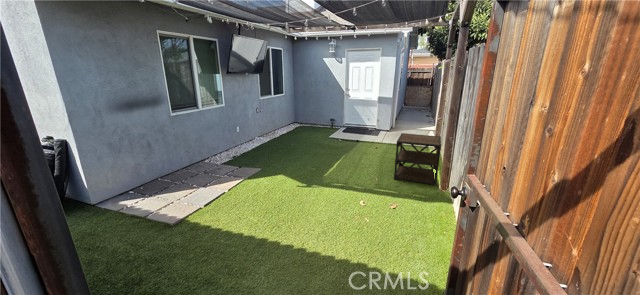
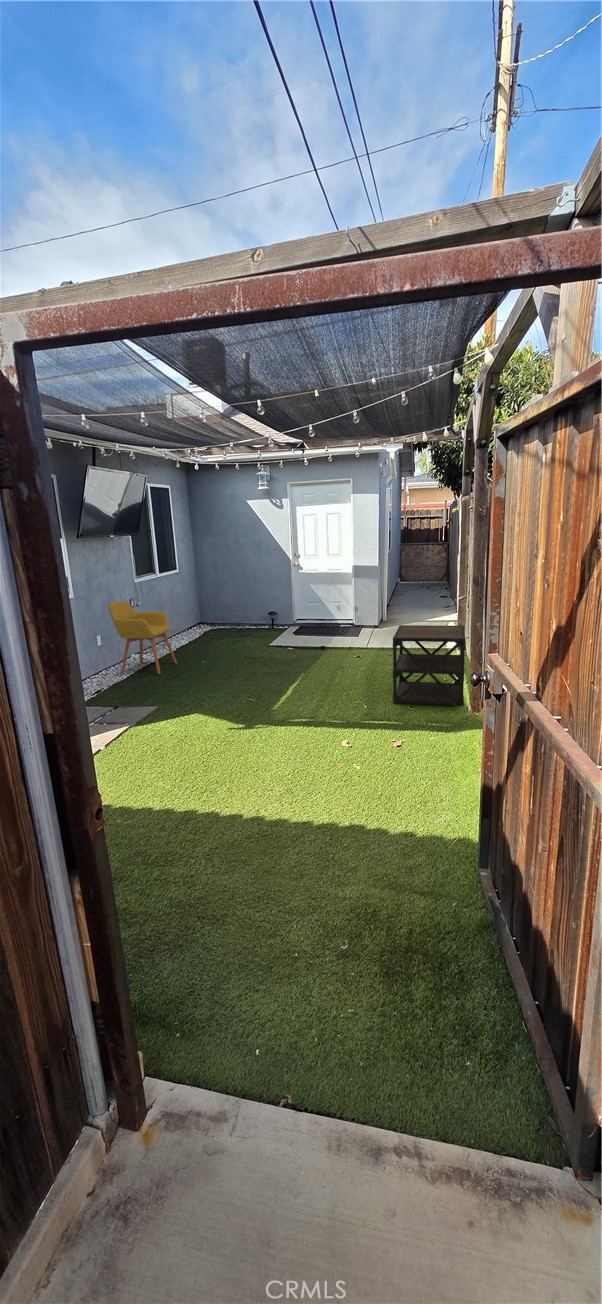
armchair: none [243,108,278,149] -> present [108,601,177,674]

